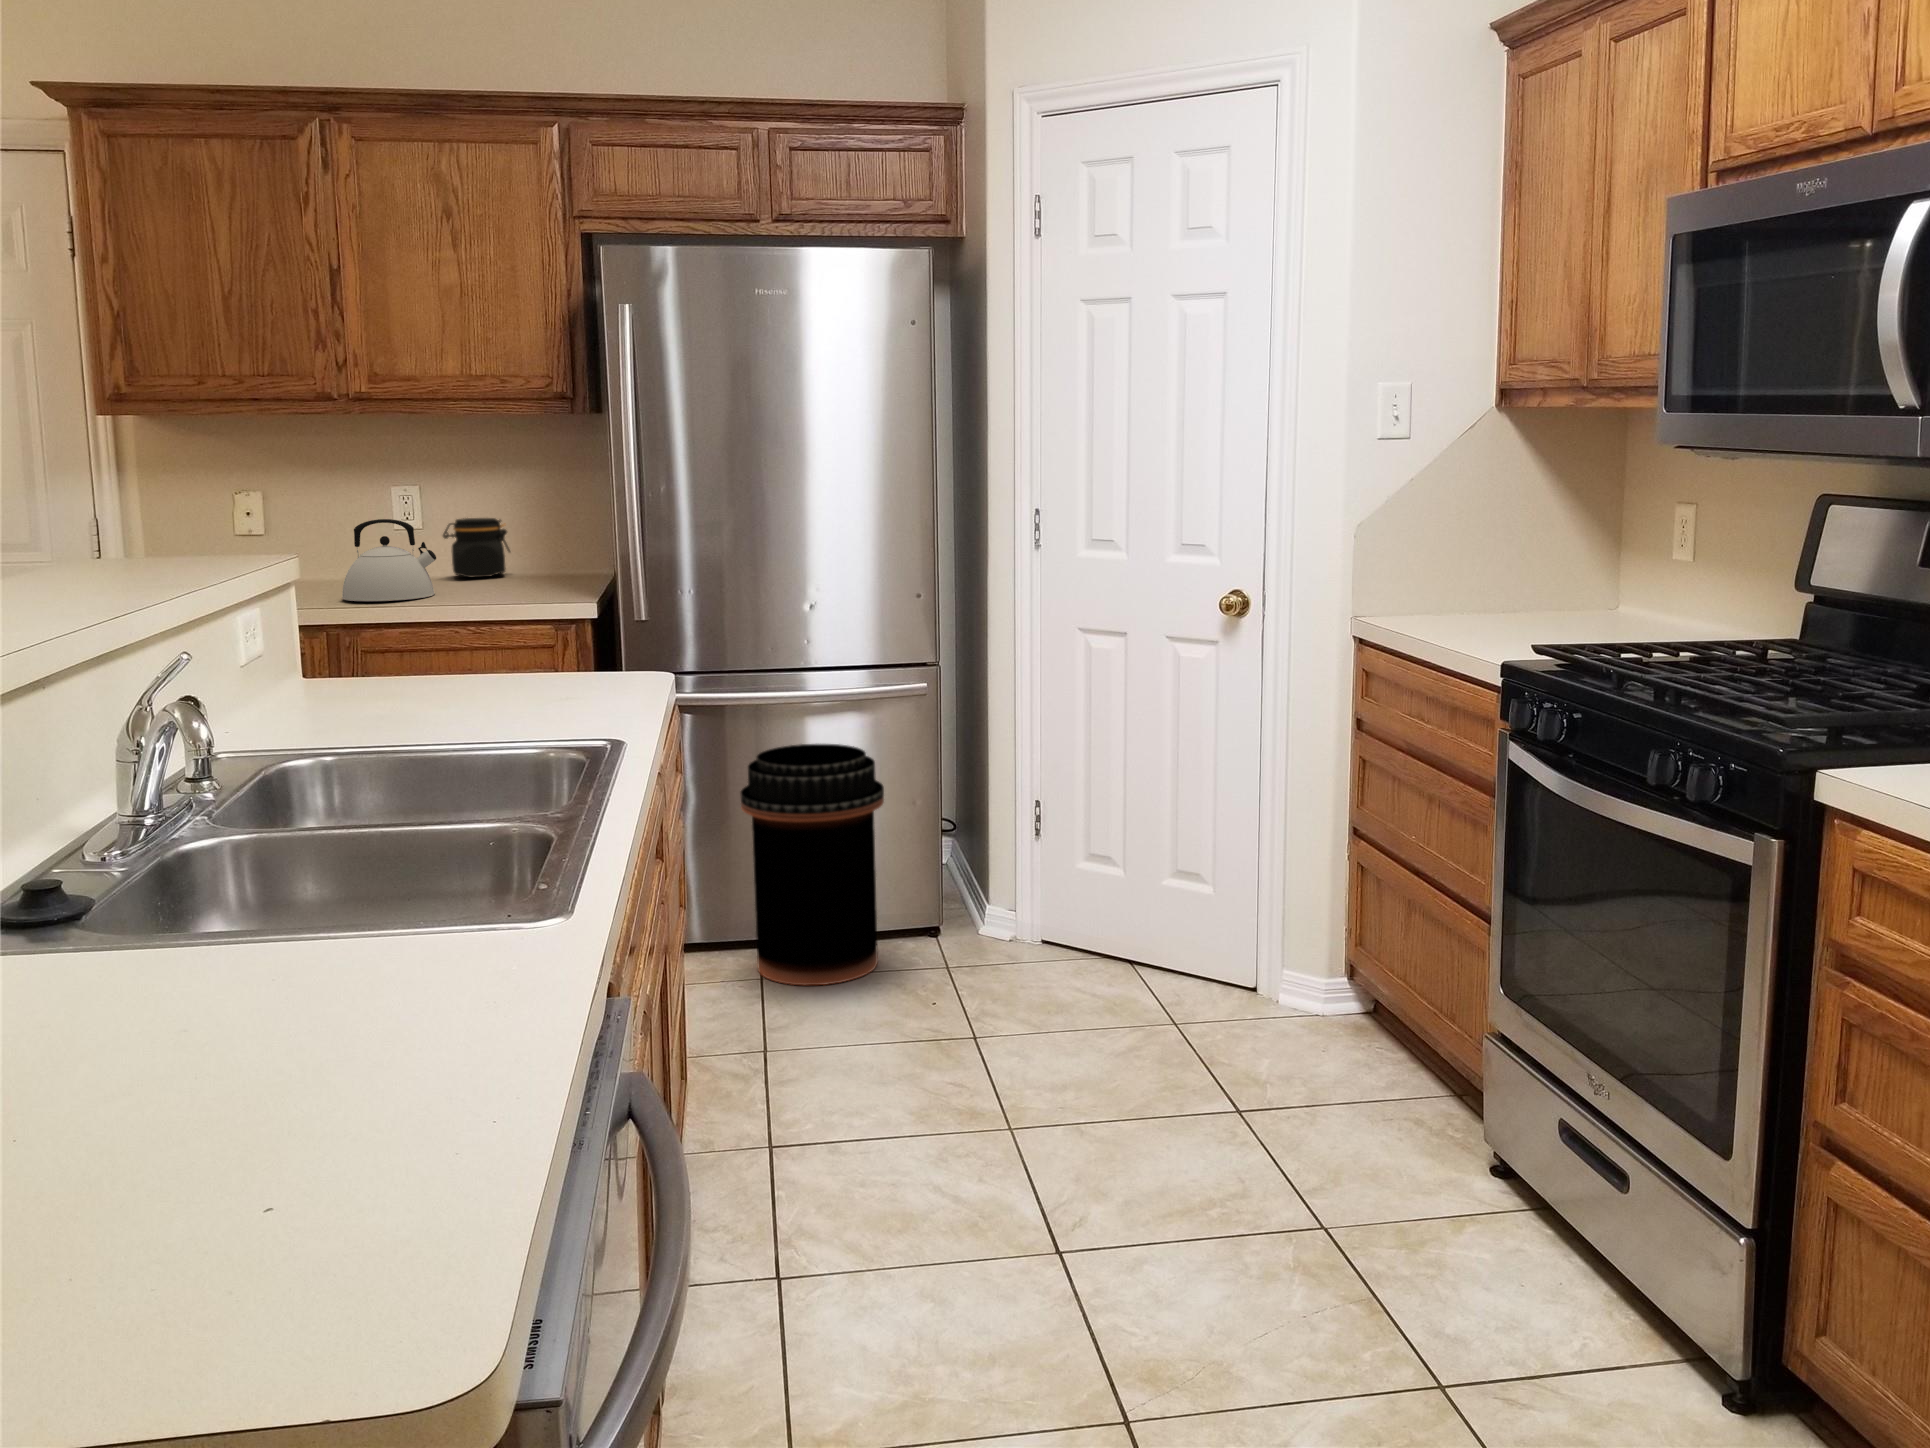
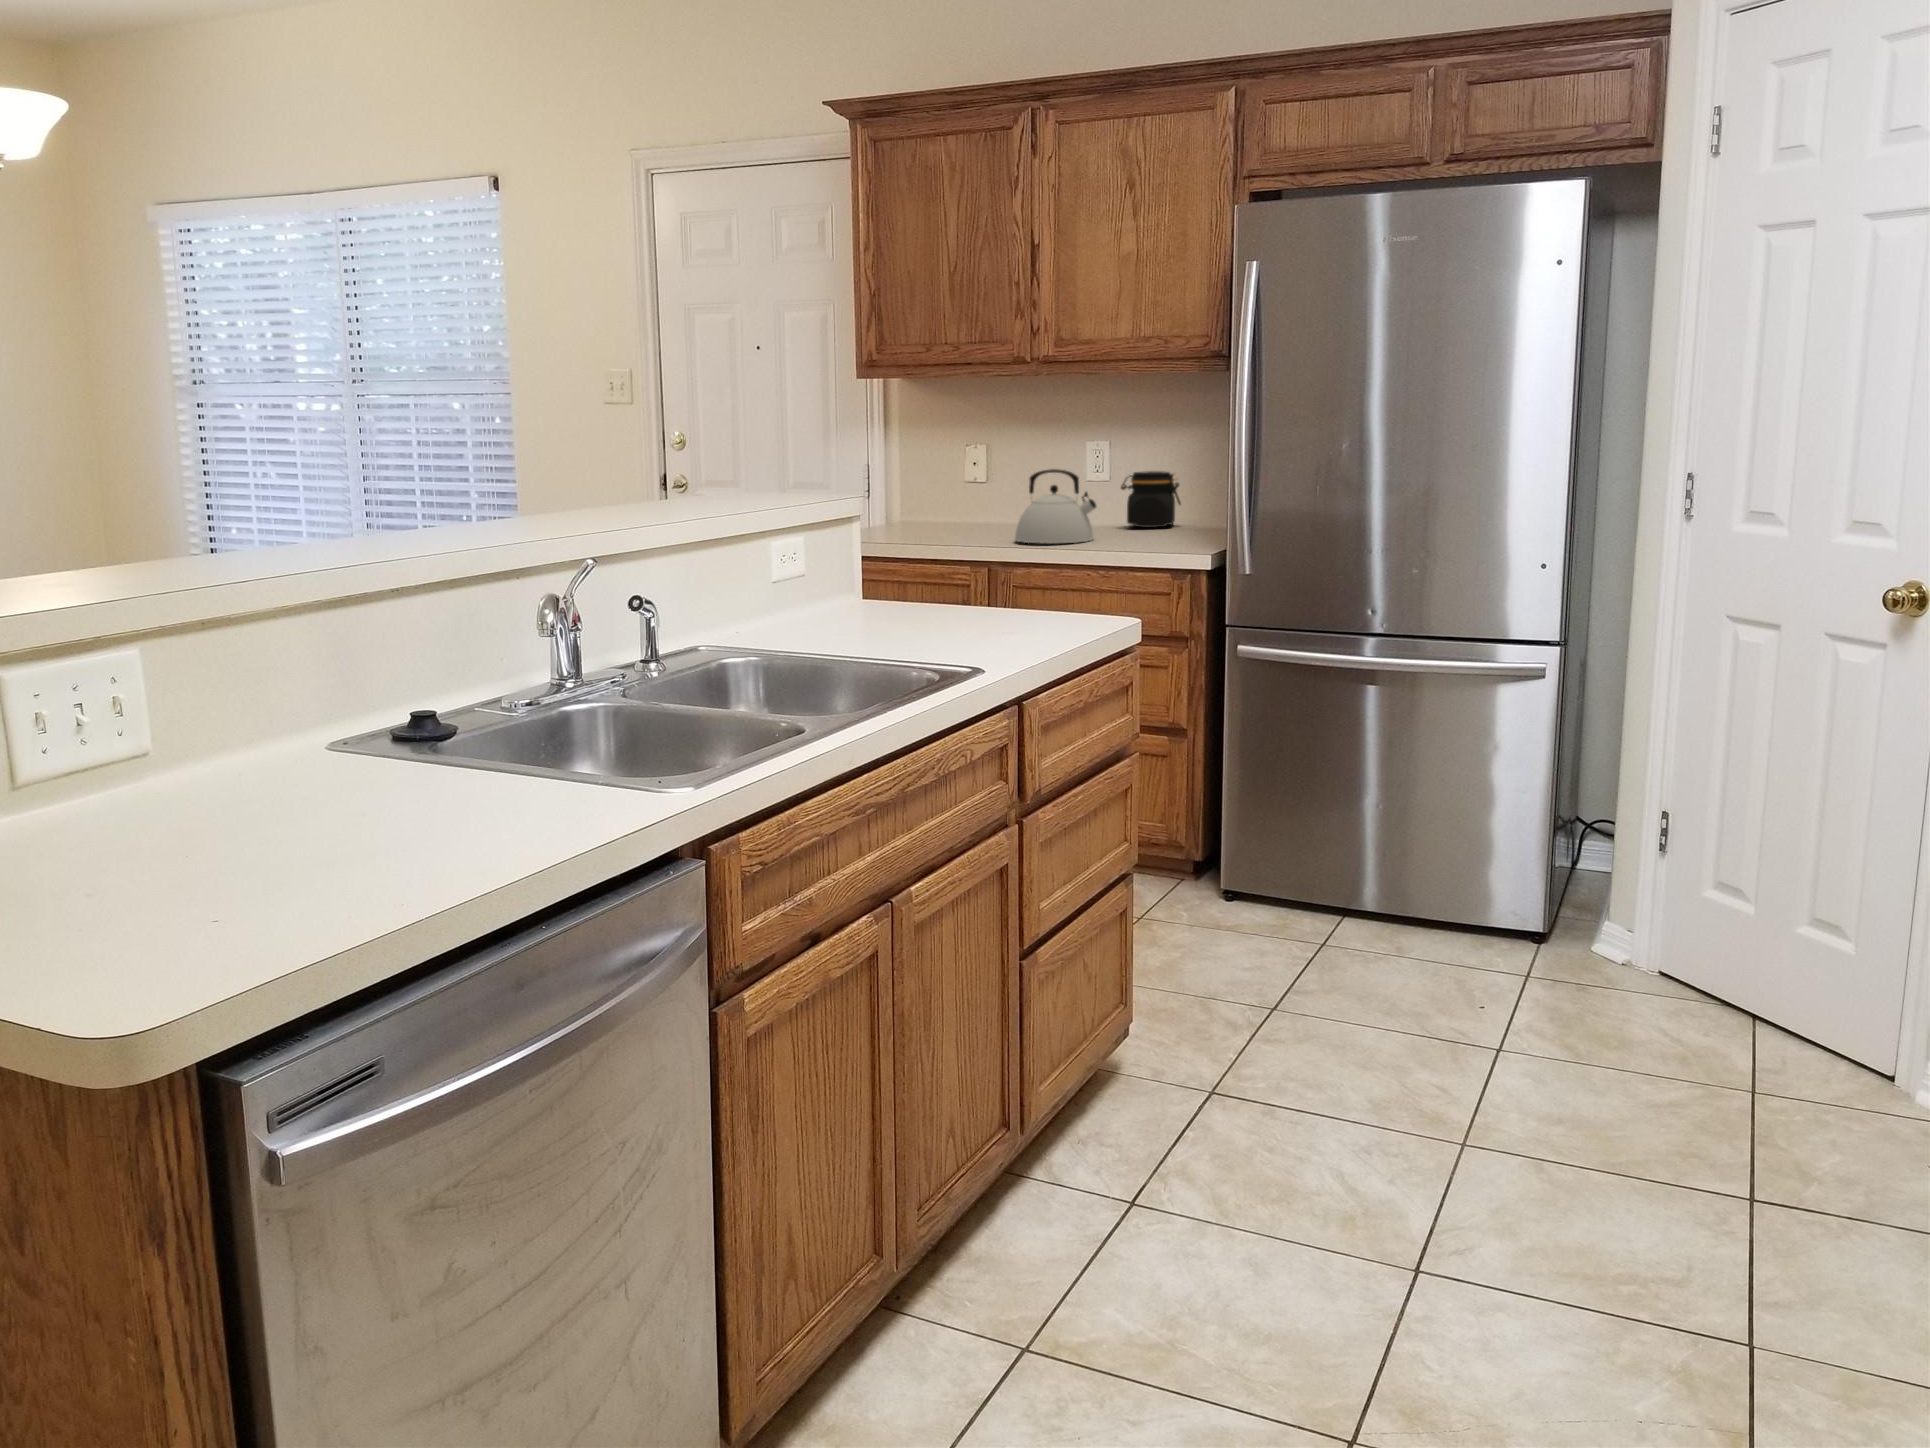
trash can: present [741,744,884,985] -> none [1321,714,1477,967]

